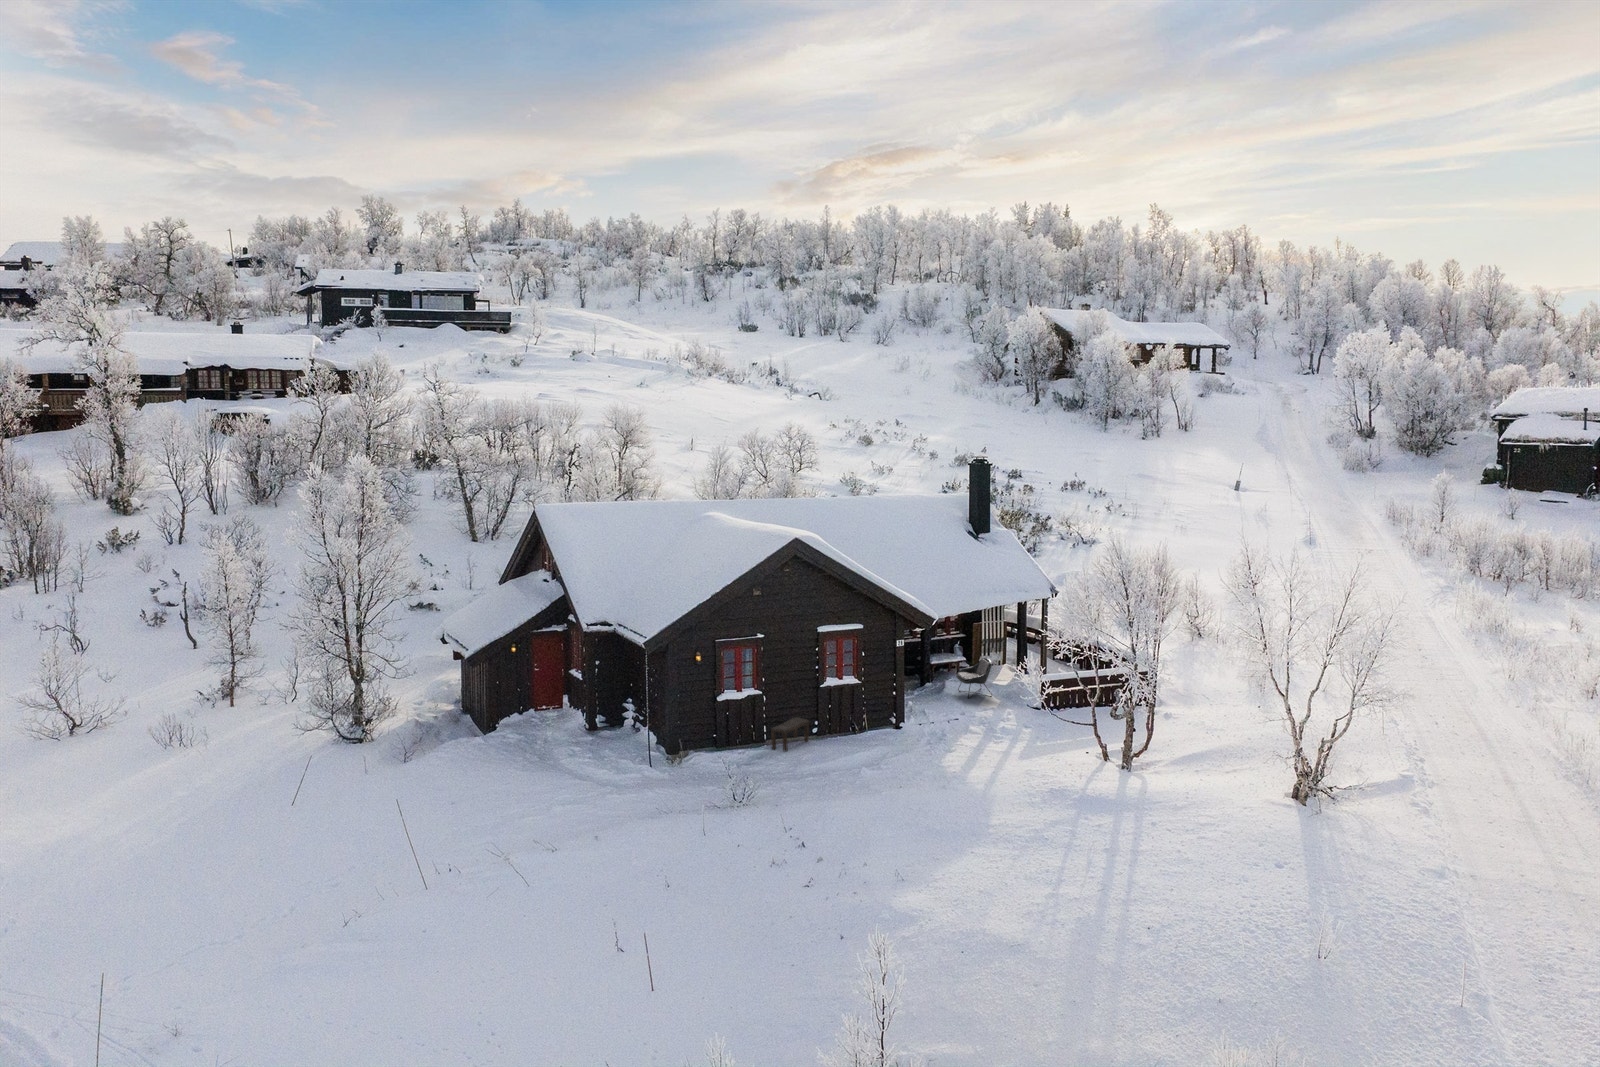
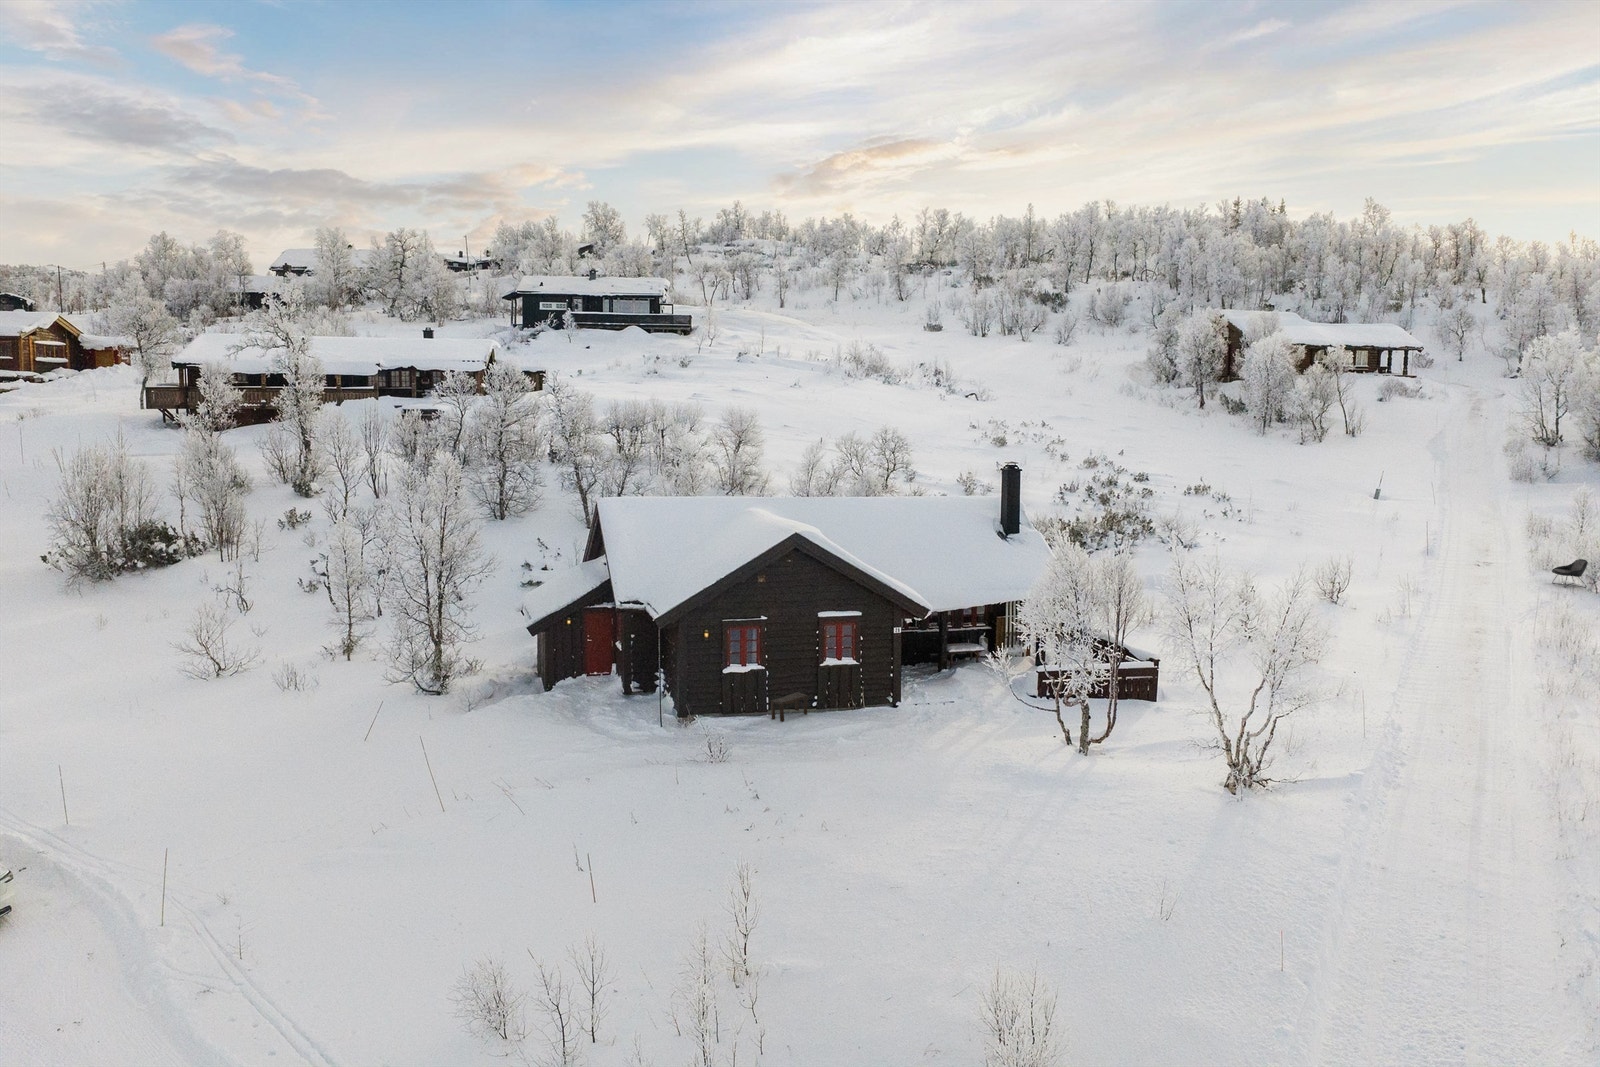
lounge chair: present [956,658,992,699] -> present [1552,559,1588,588]

